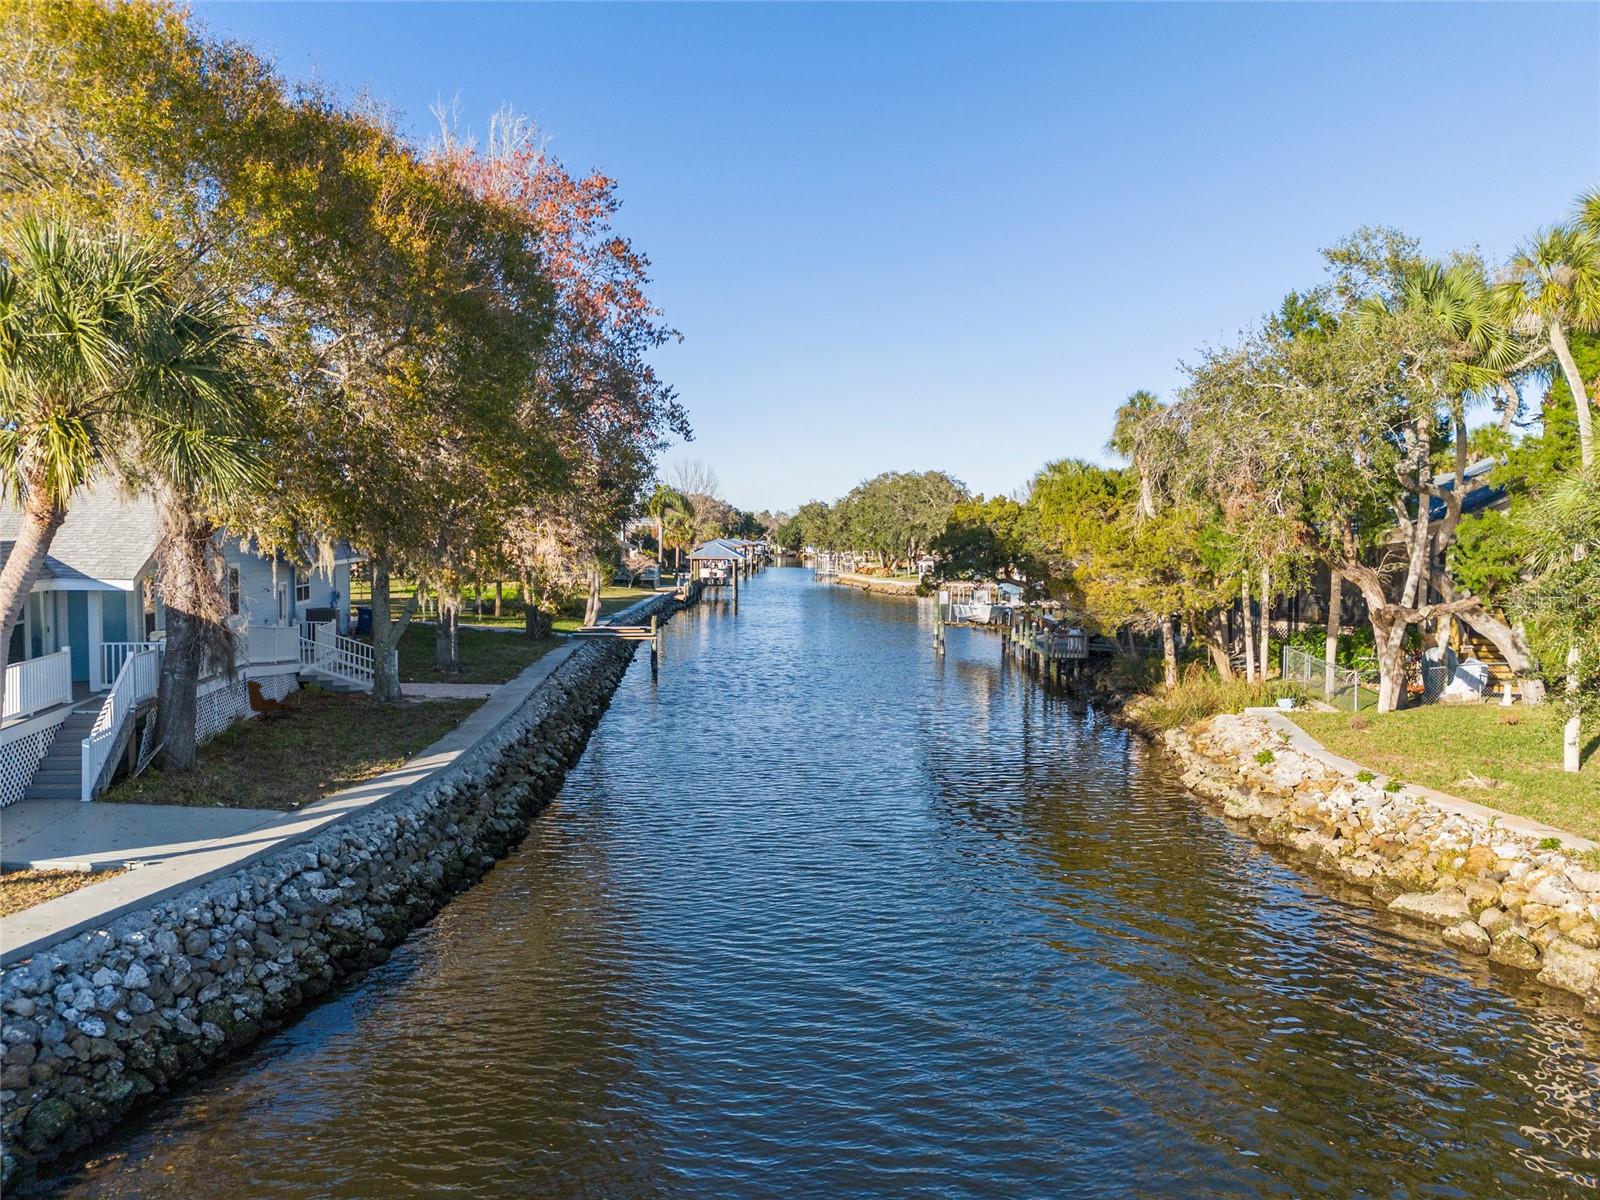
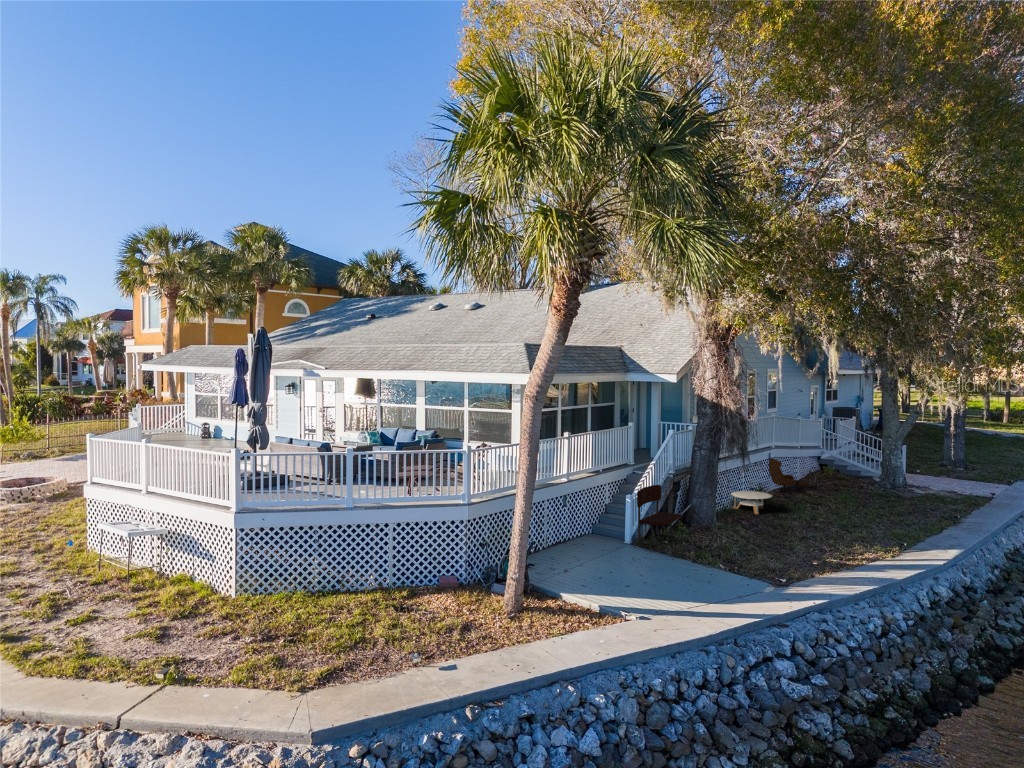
round table: none [205,721,259,748] -> present [731,491,772,514]
bench: none [96,723,156,798] -> present [637,485,682,546]

